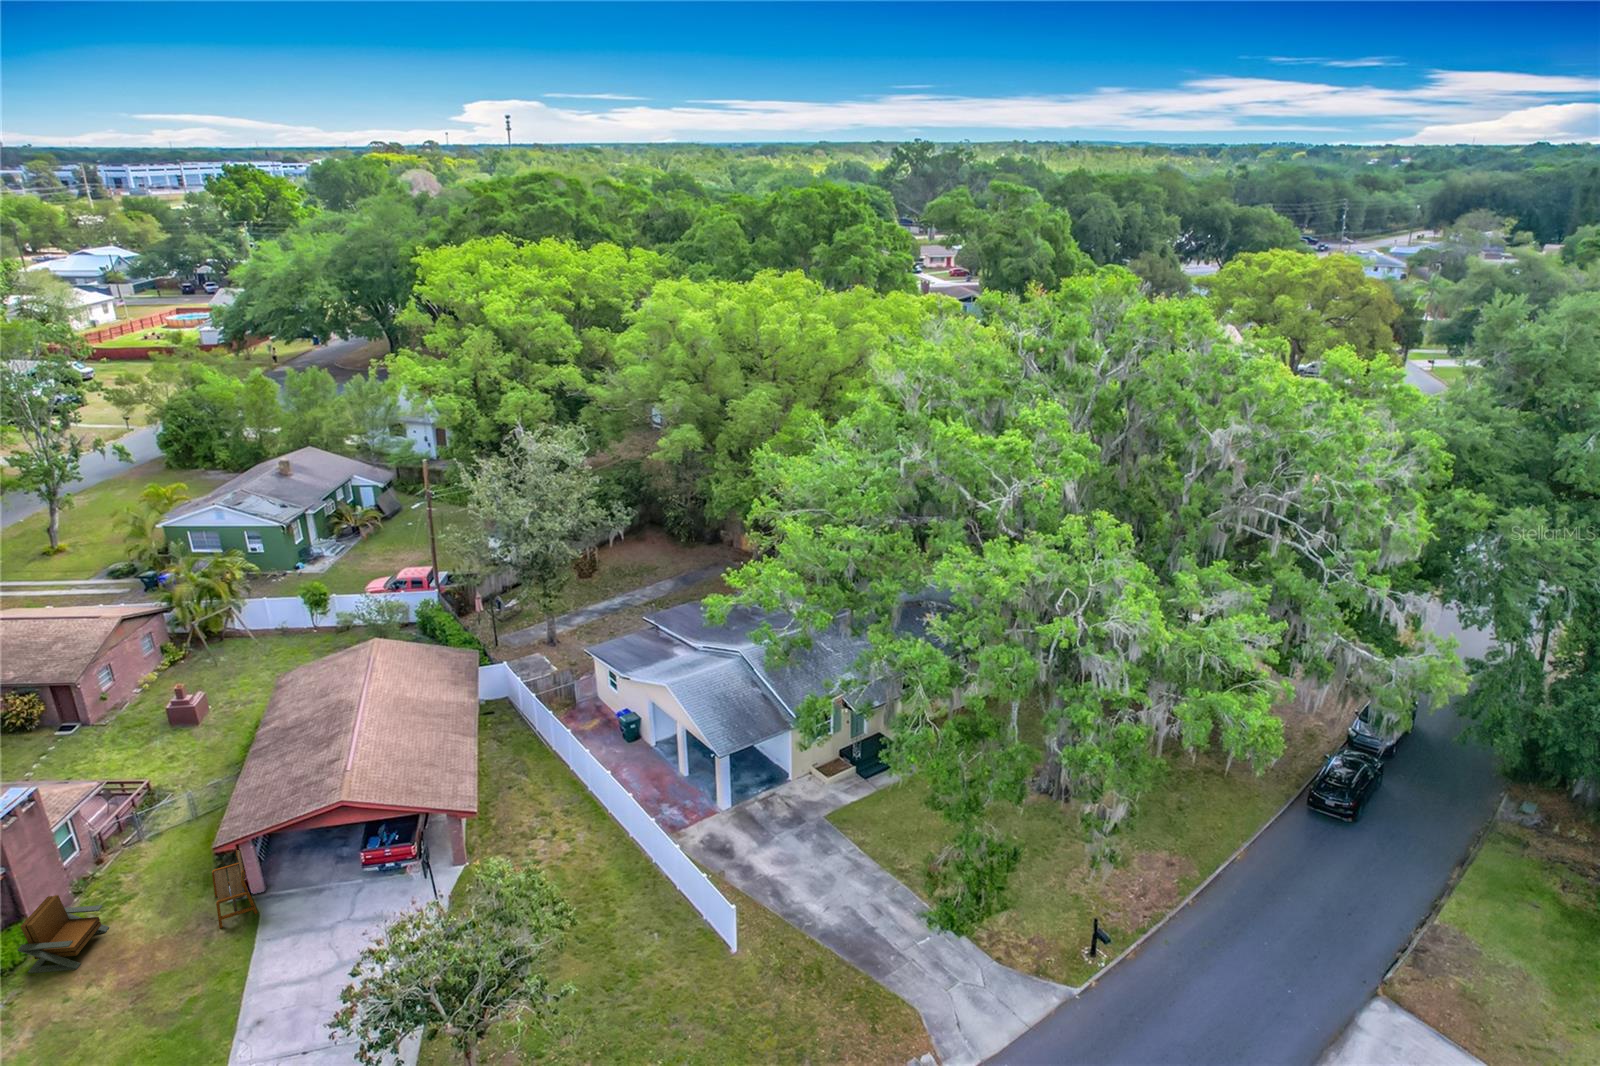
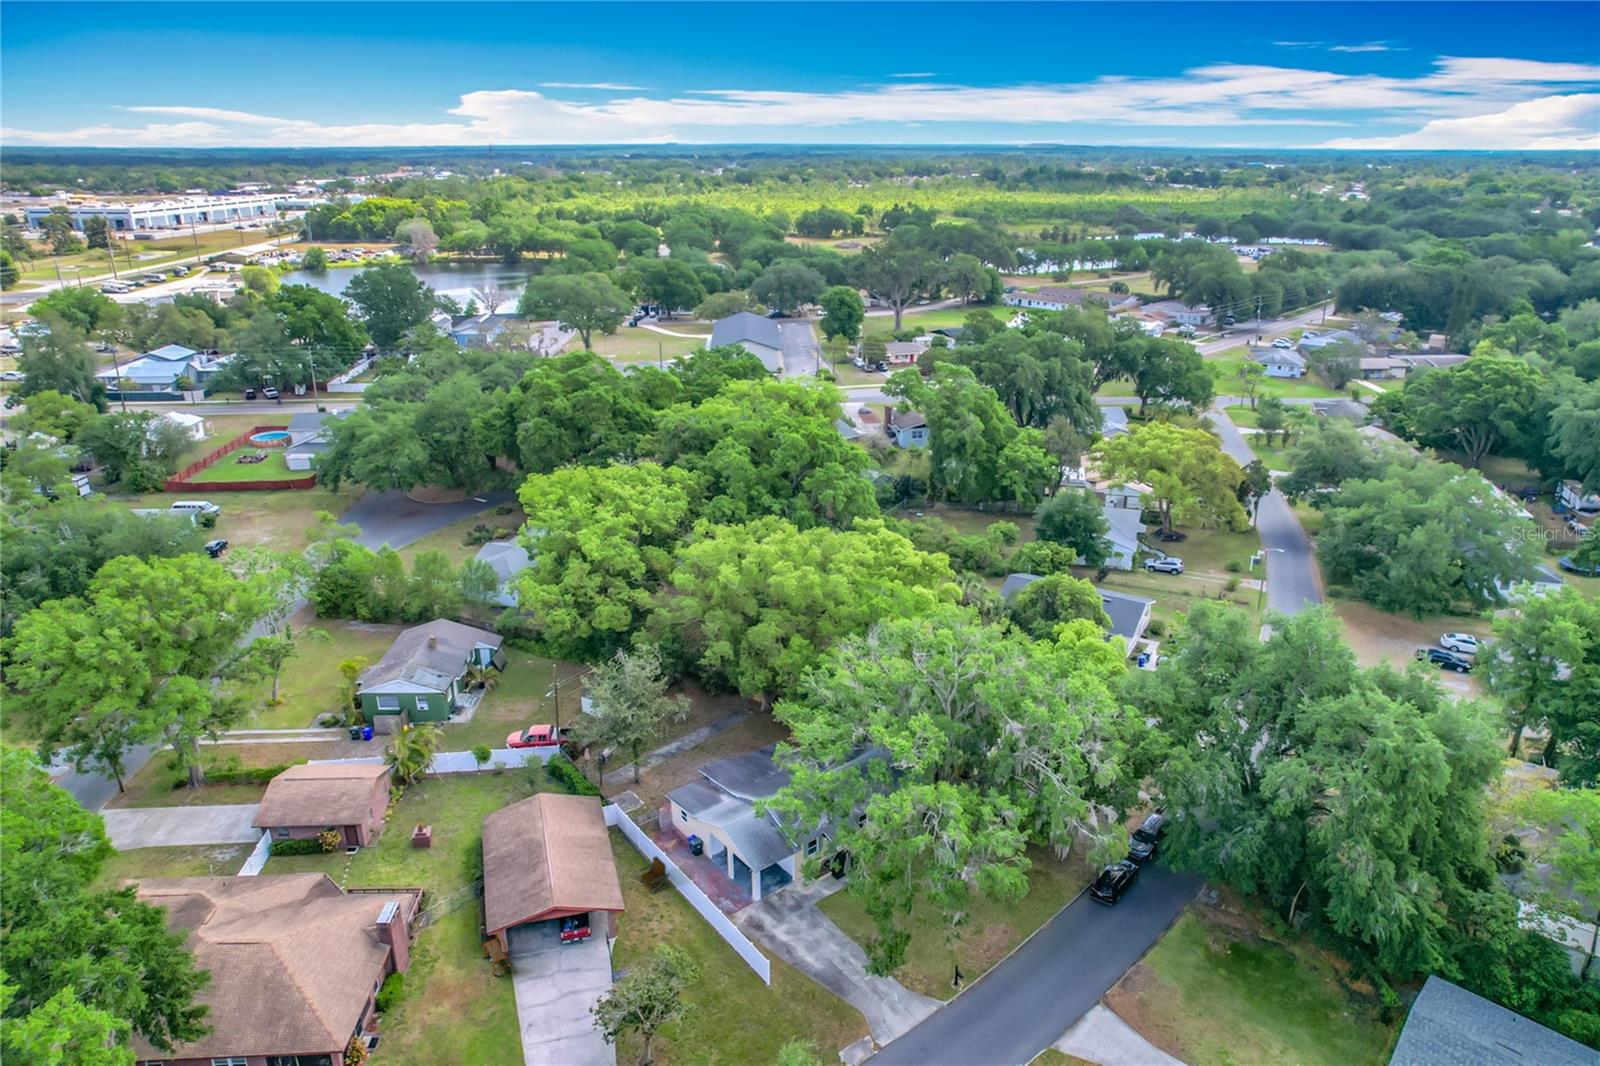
lounge chair: present [18,895,109,973] -> present [639,856,669,894]

